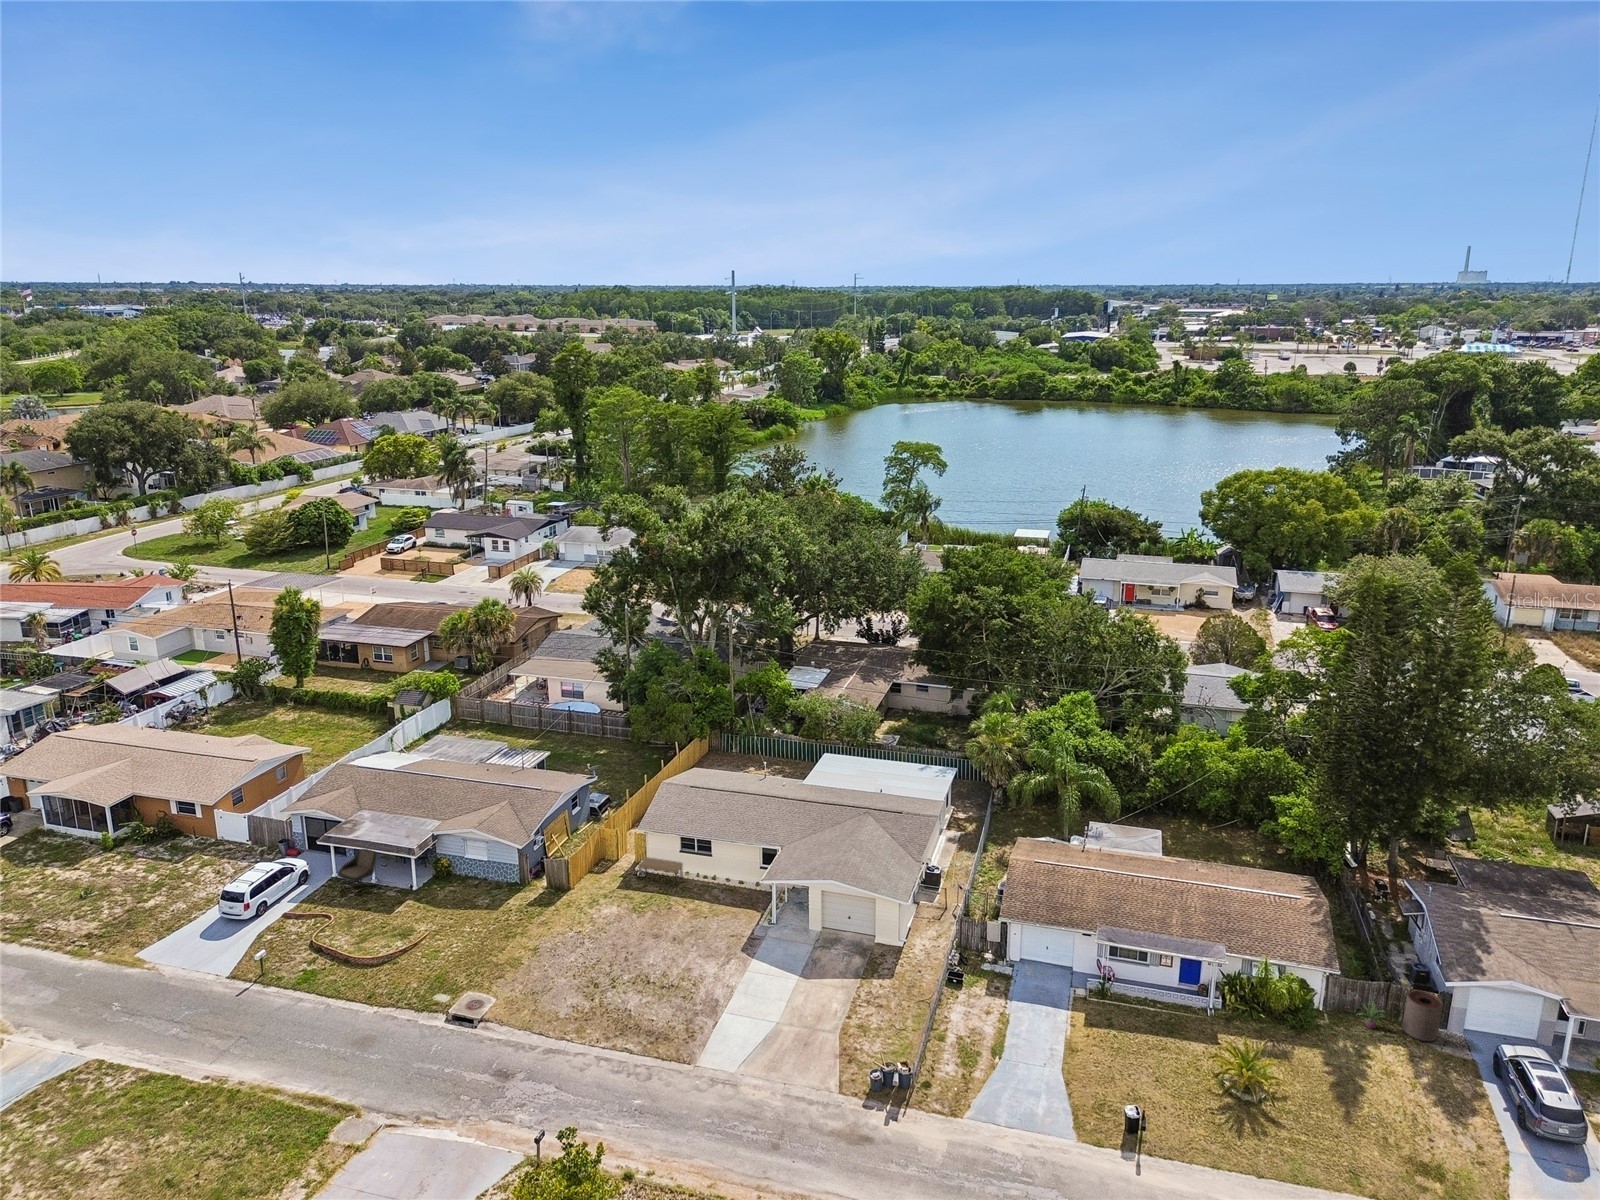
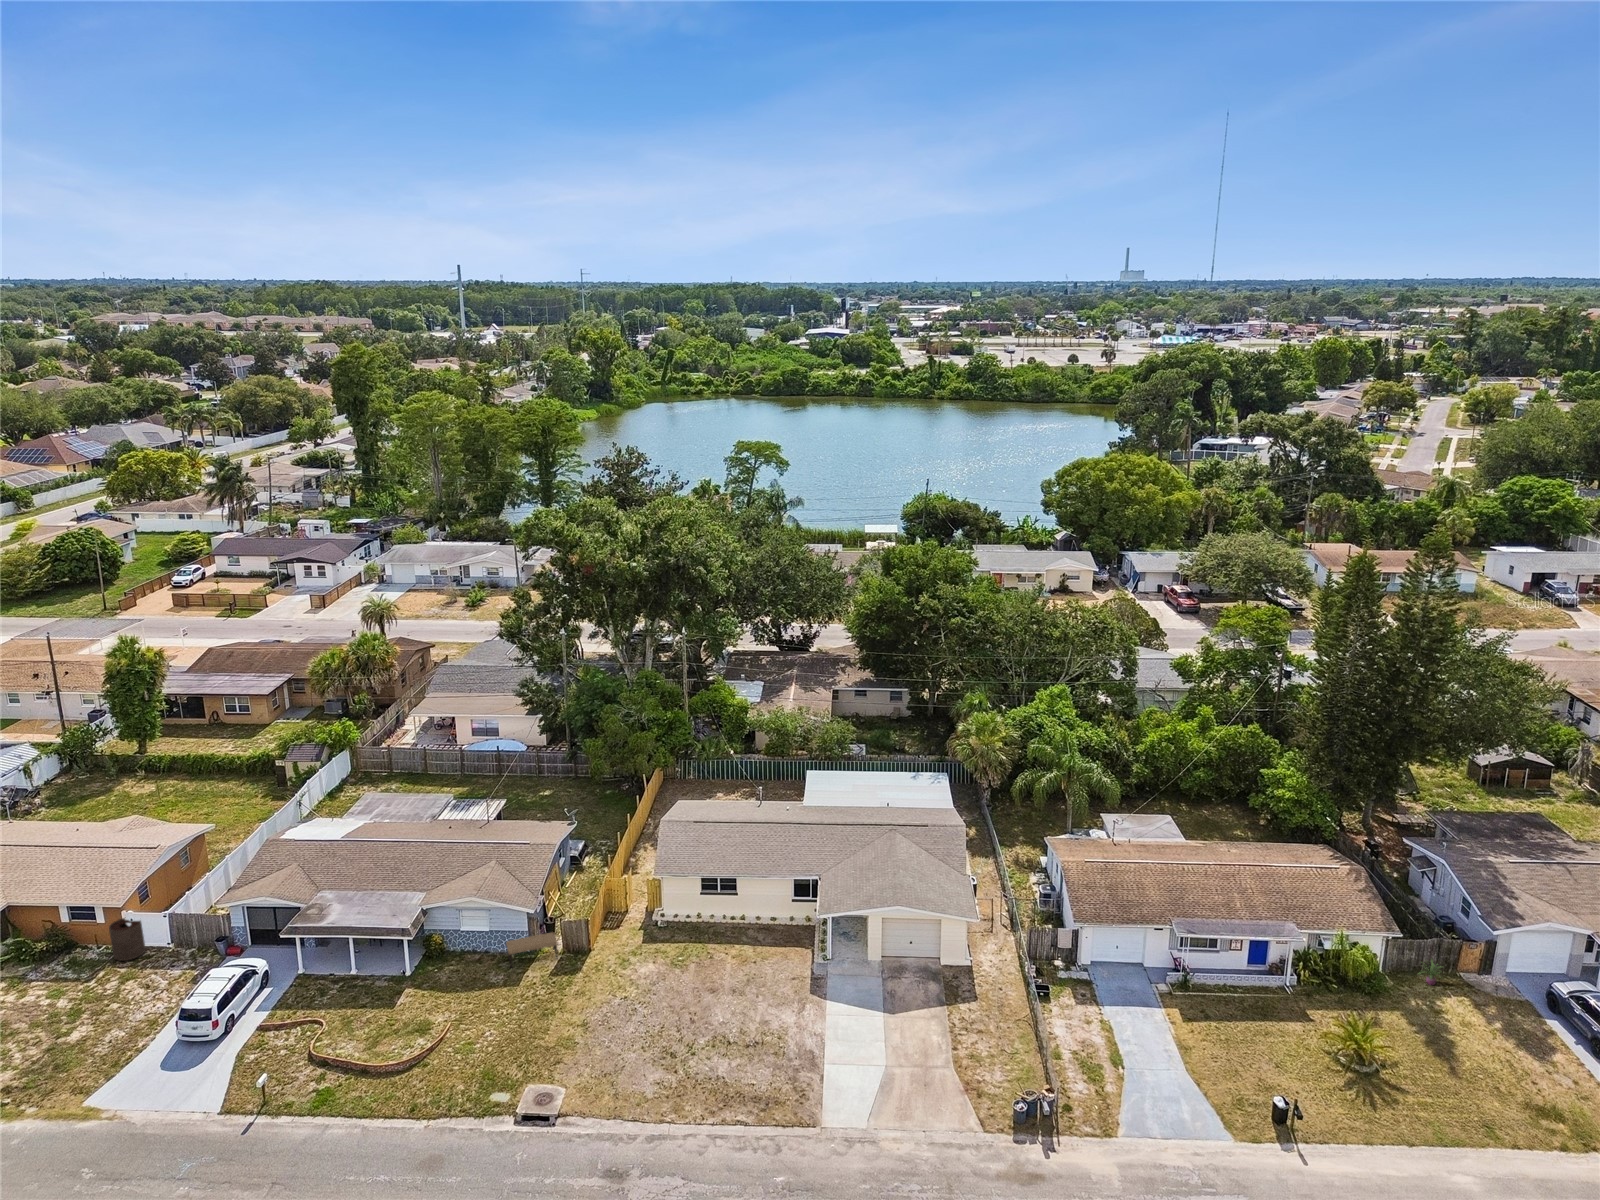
lounge chair: present [338,849,377,890] -> none [311,935,362,992]
bench: present [639,857,683,884] -> present [506,932,558,967]
trash can: present [1402,990,1443,1041] -> present [109,918,145,961]

